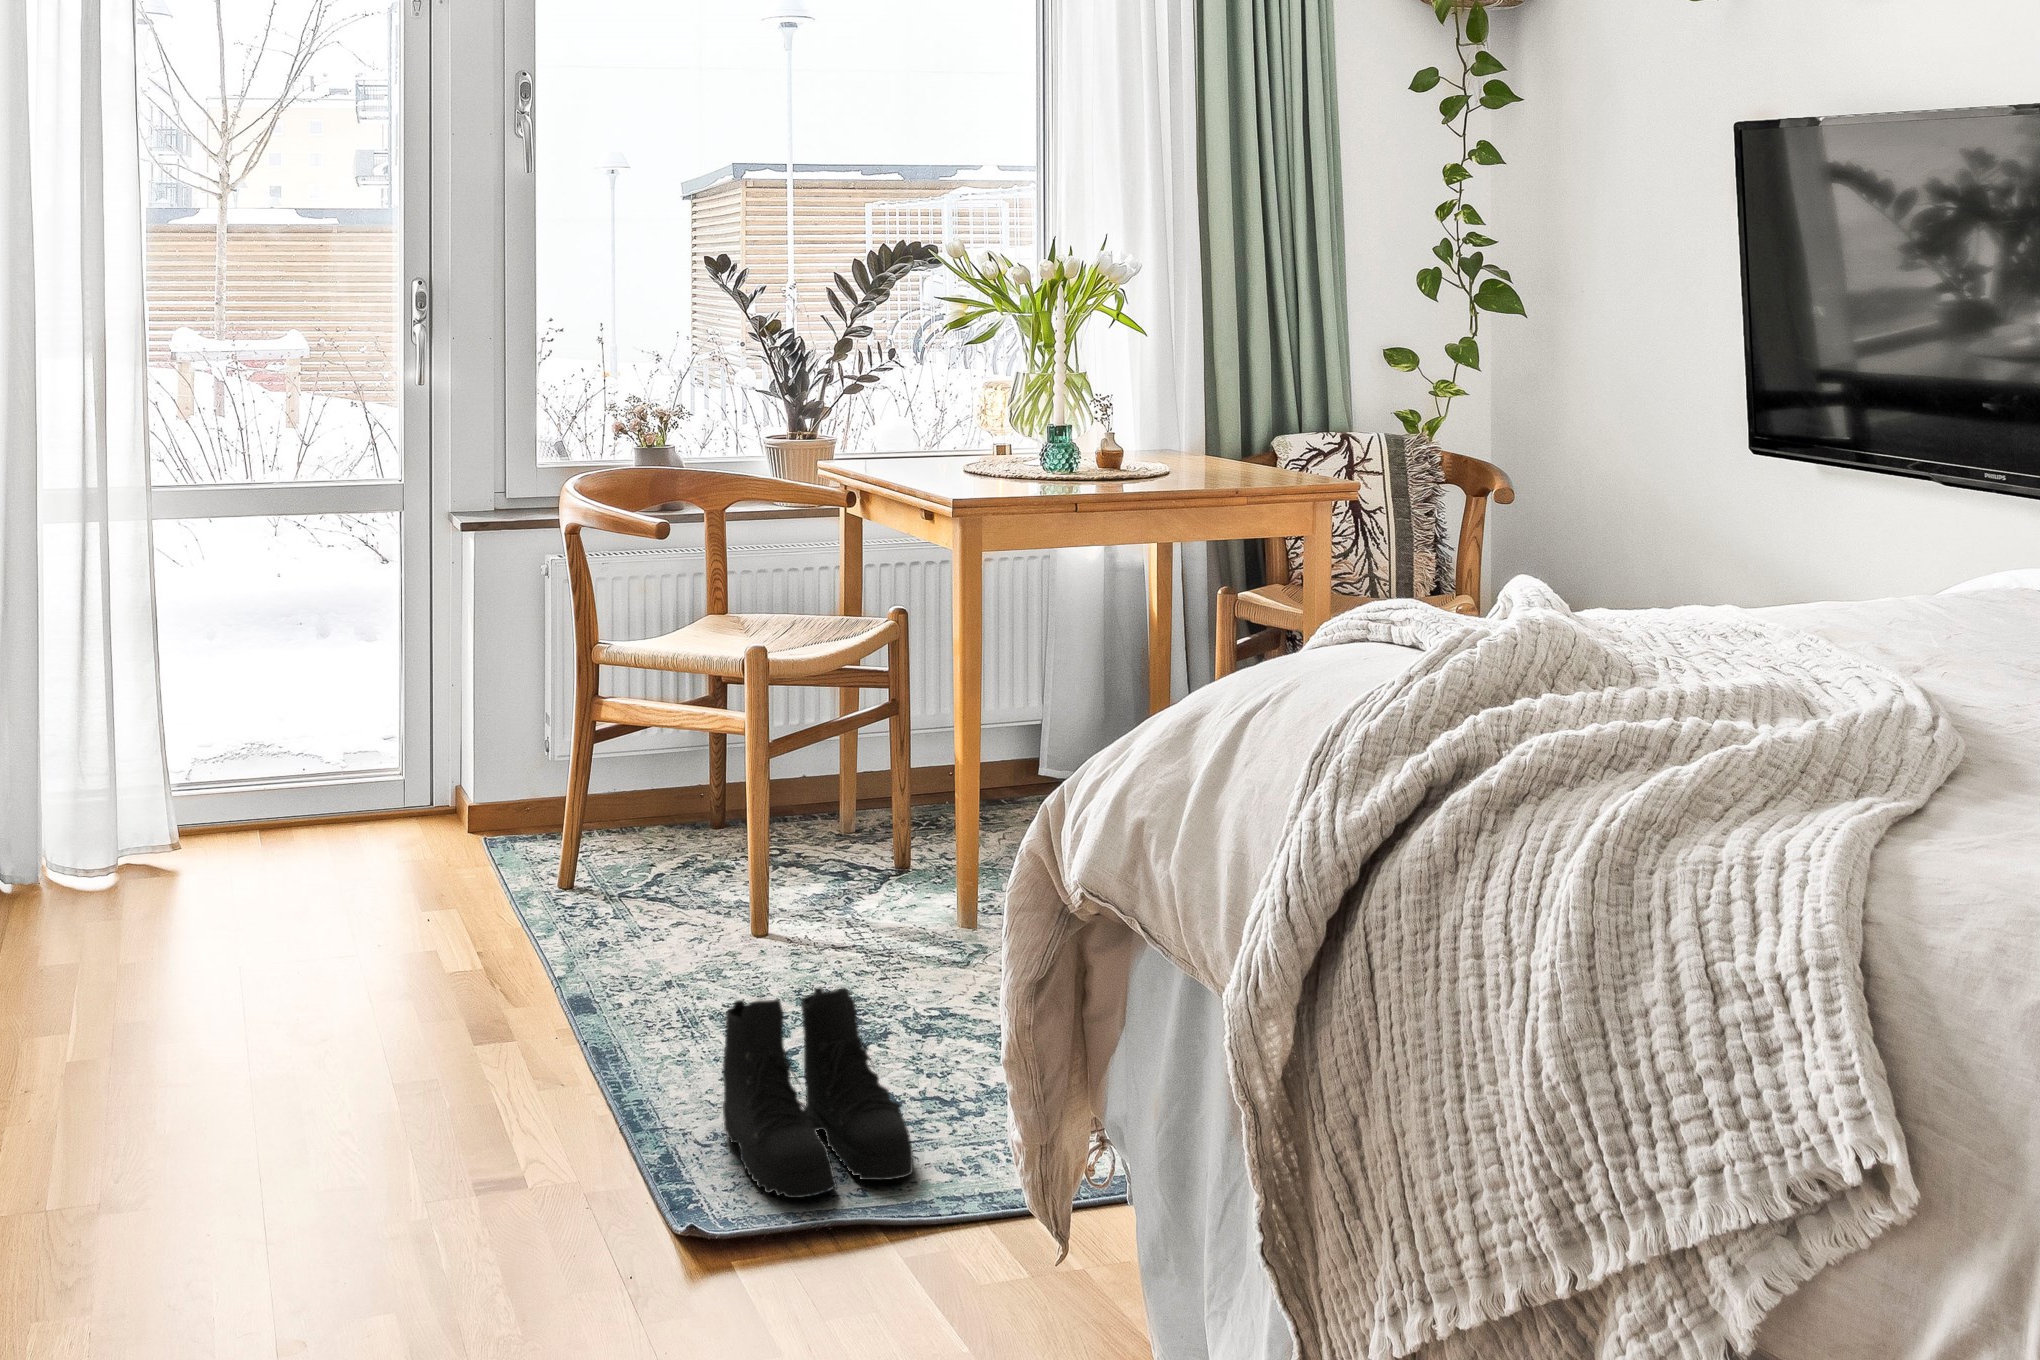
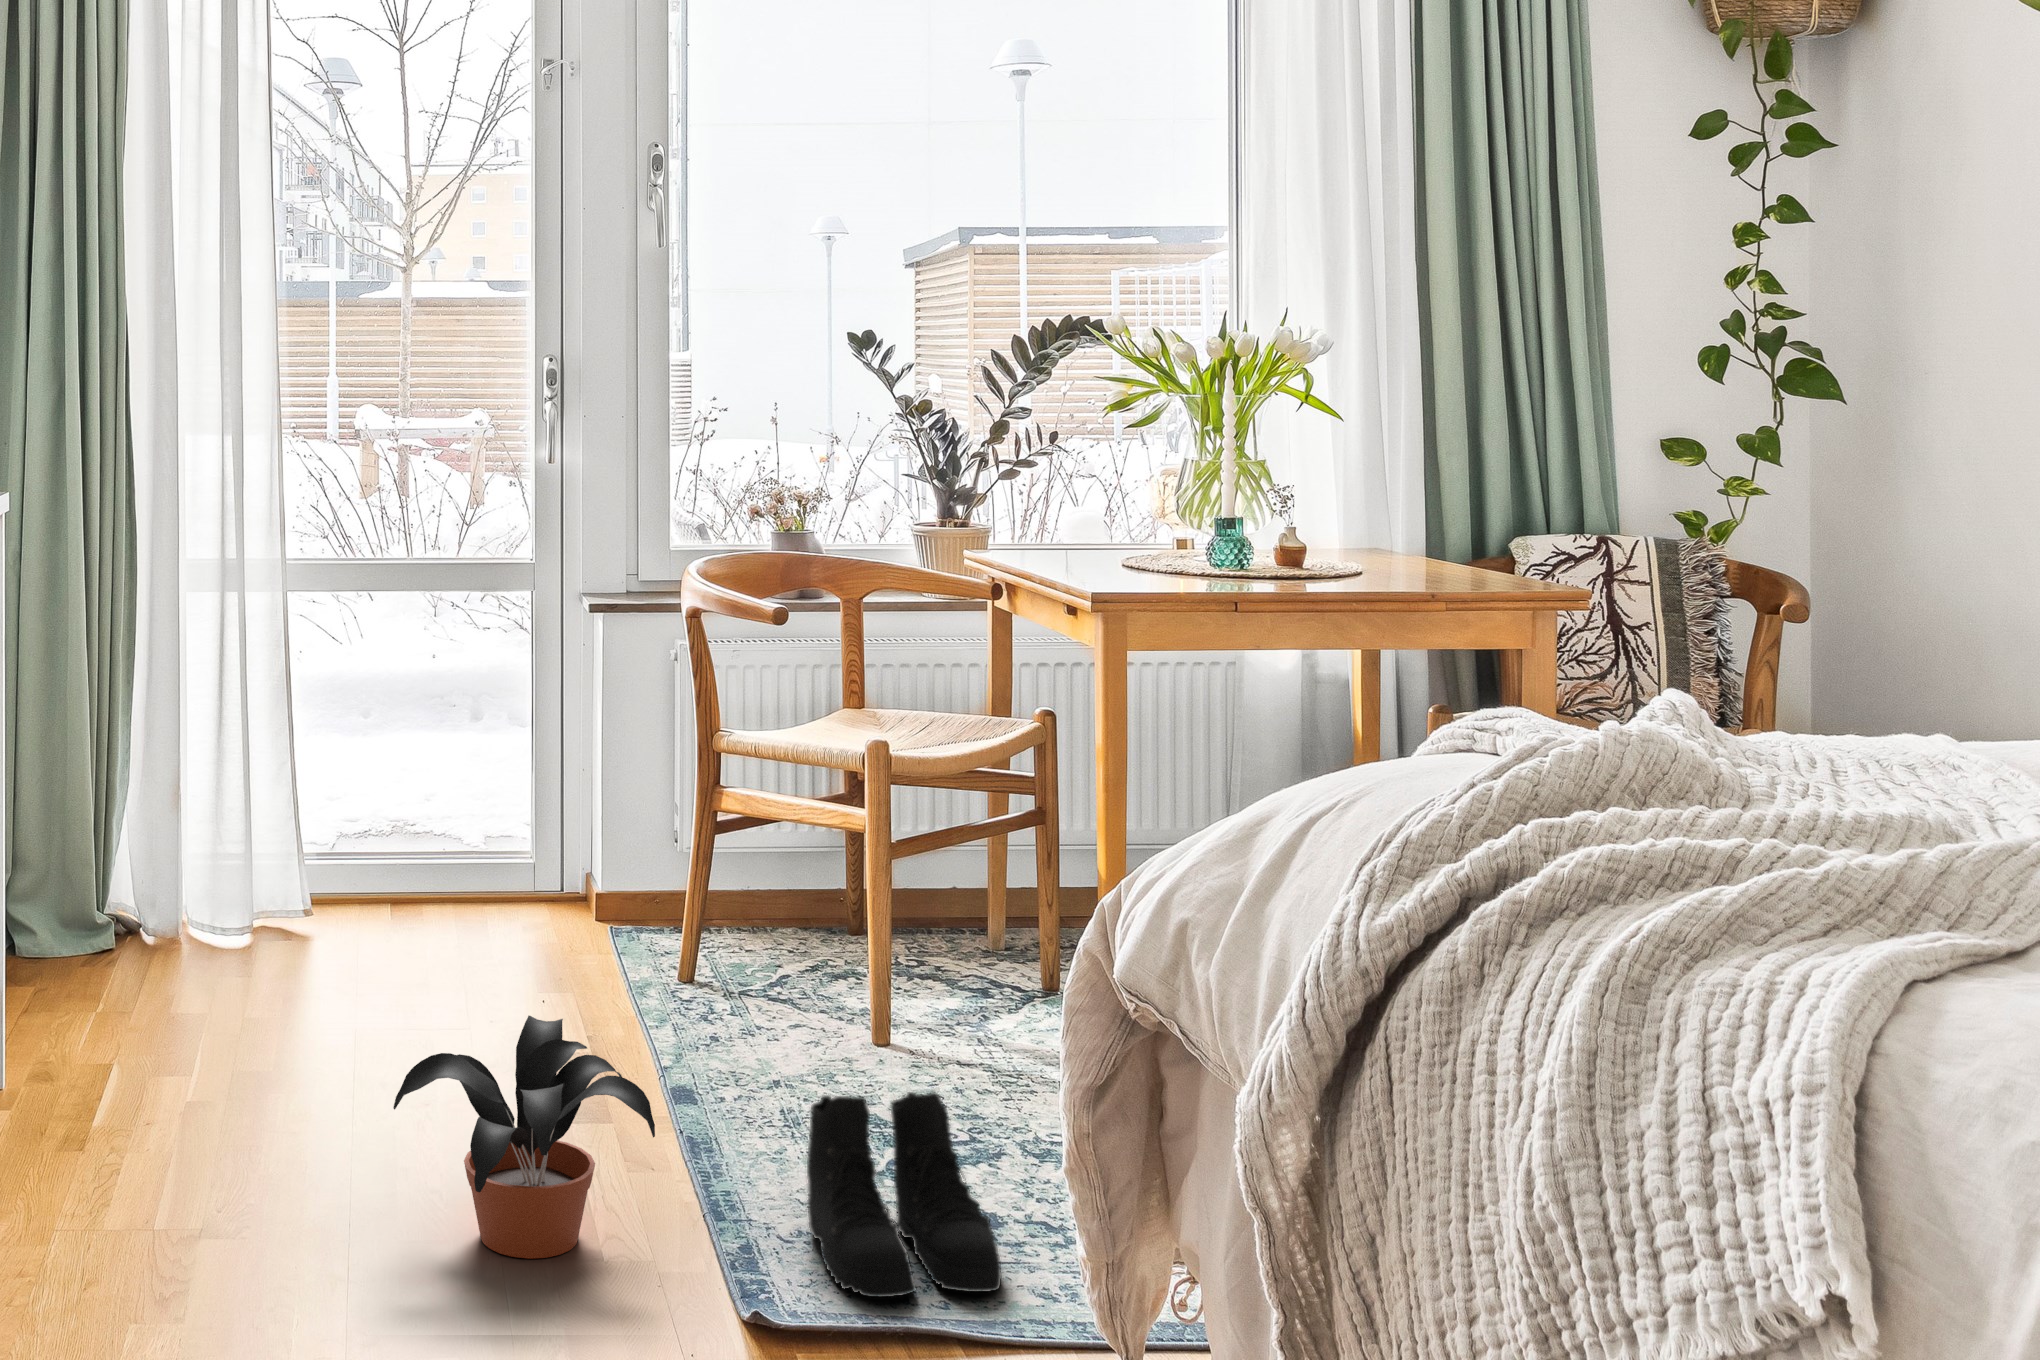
potted plant: none [303,949,578,1202] -> present [393,1016,655,1259]

